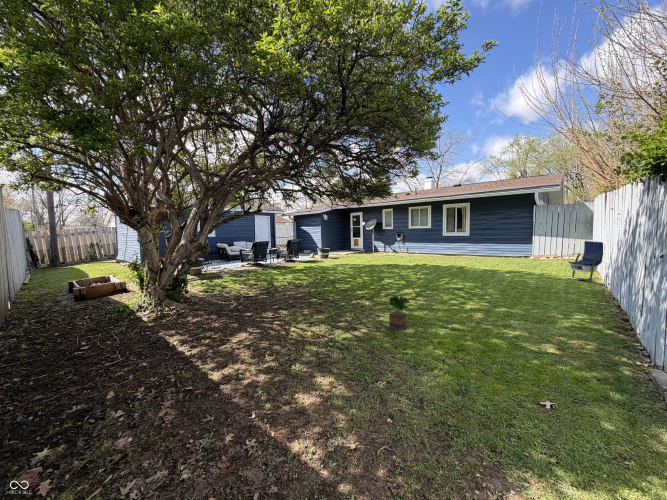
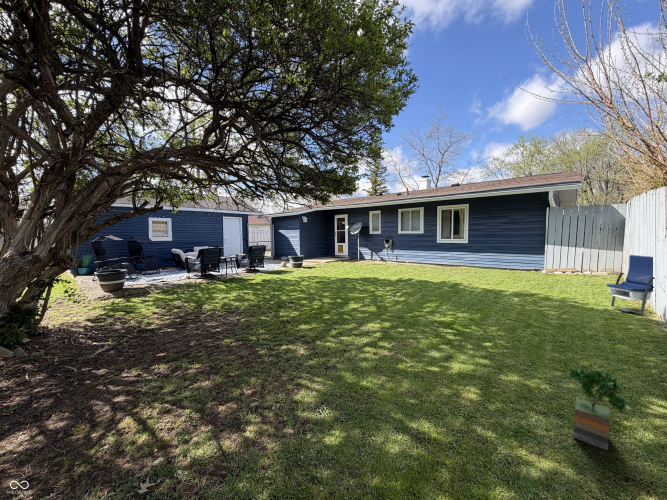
potted tree: present [389,296,409,331] -> present [567,368,630,450]

